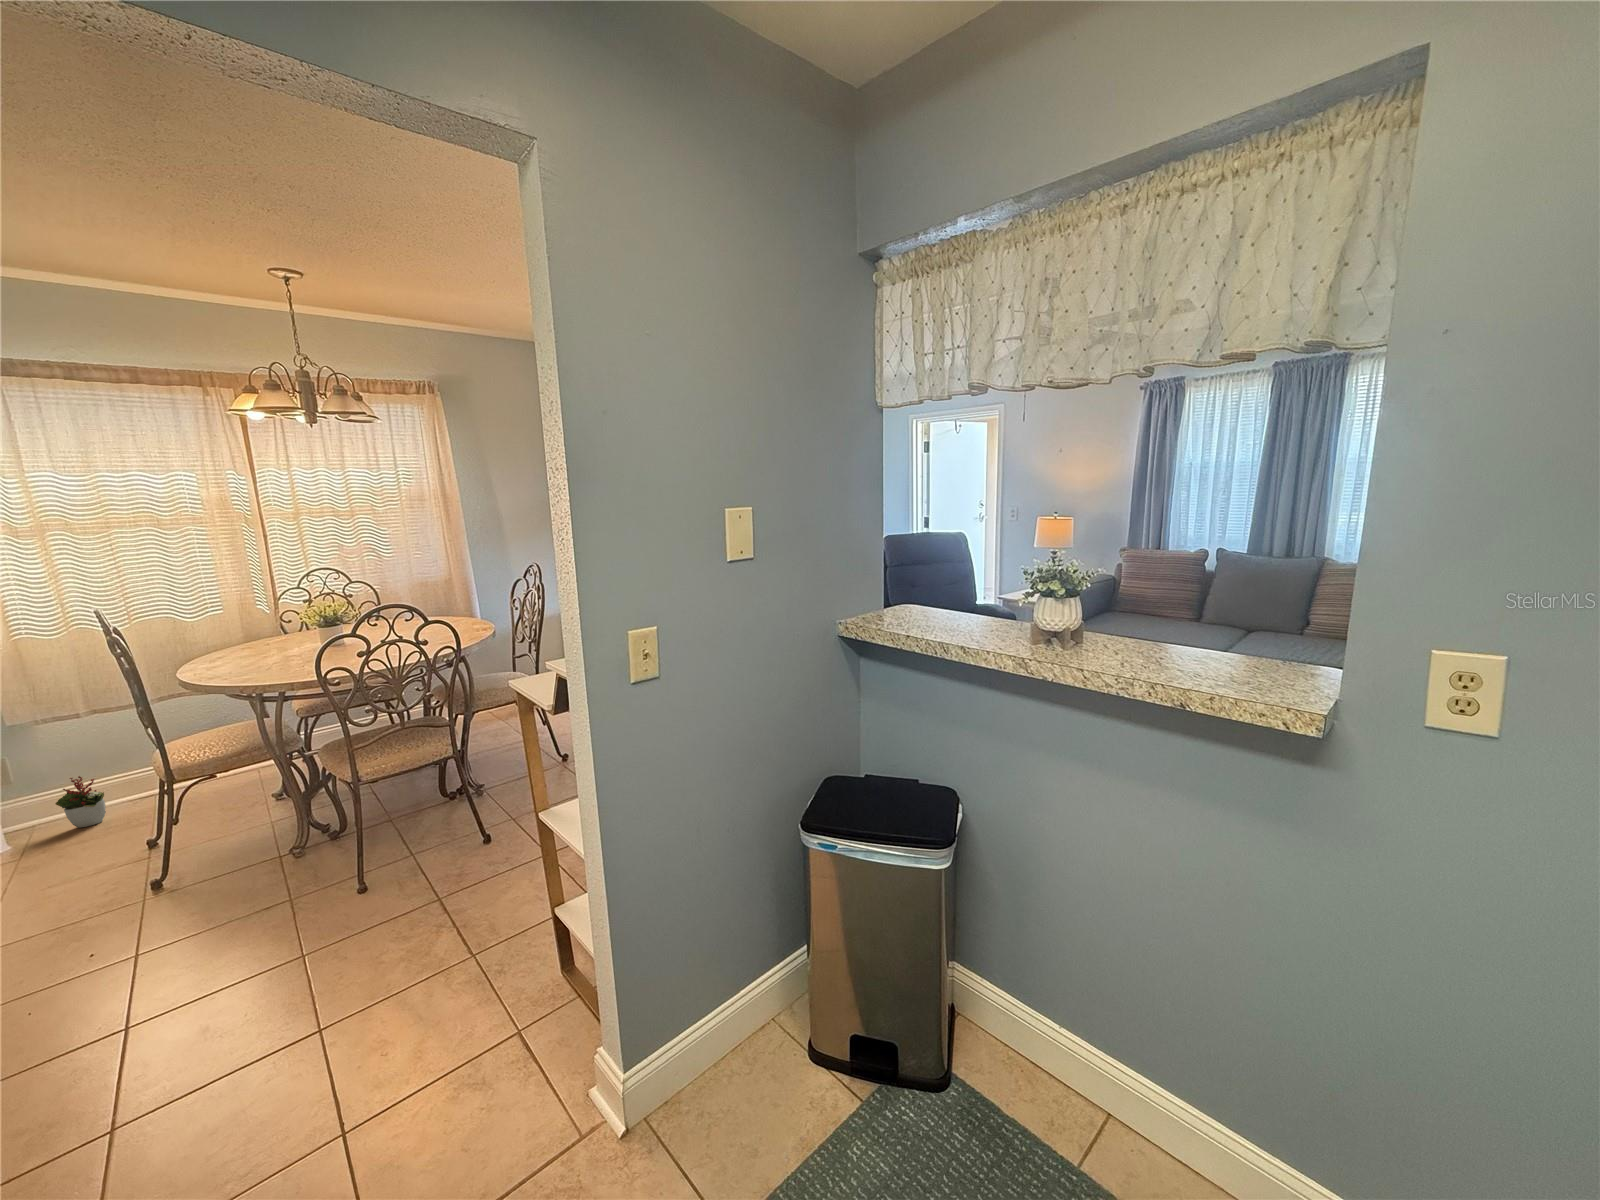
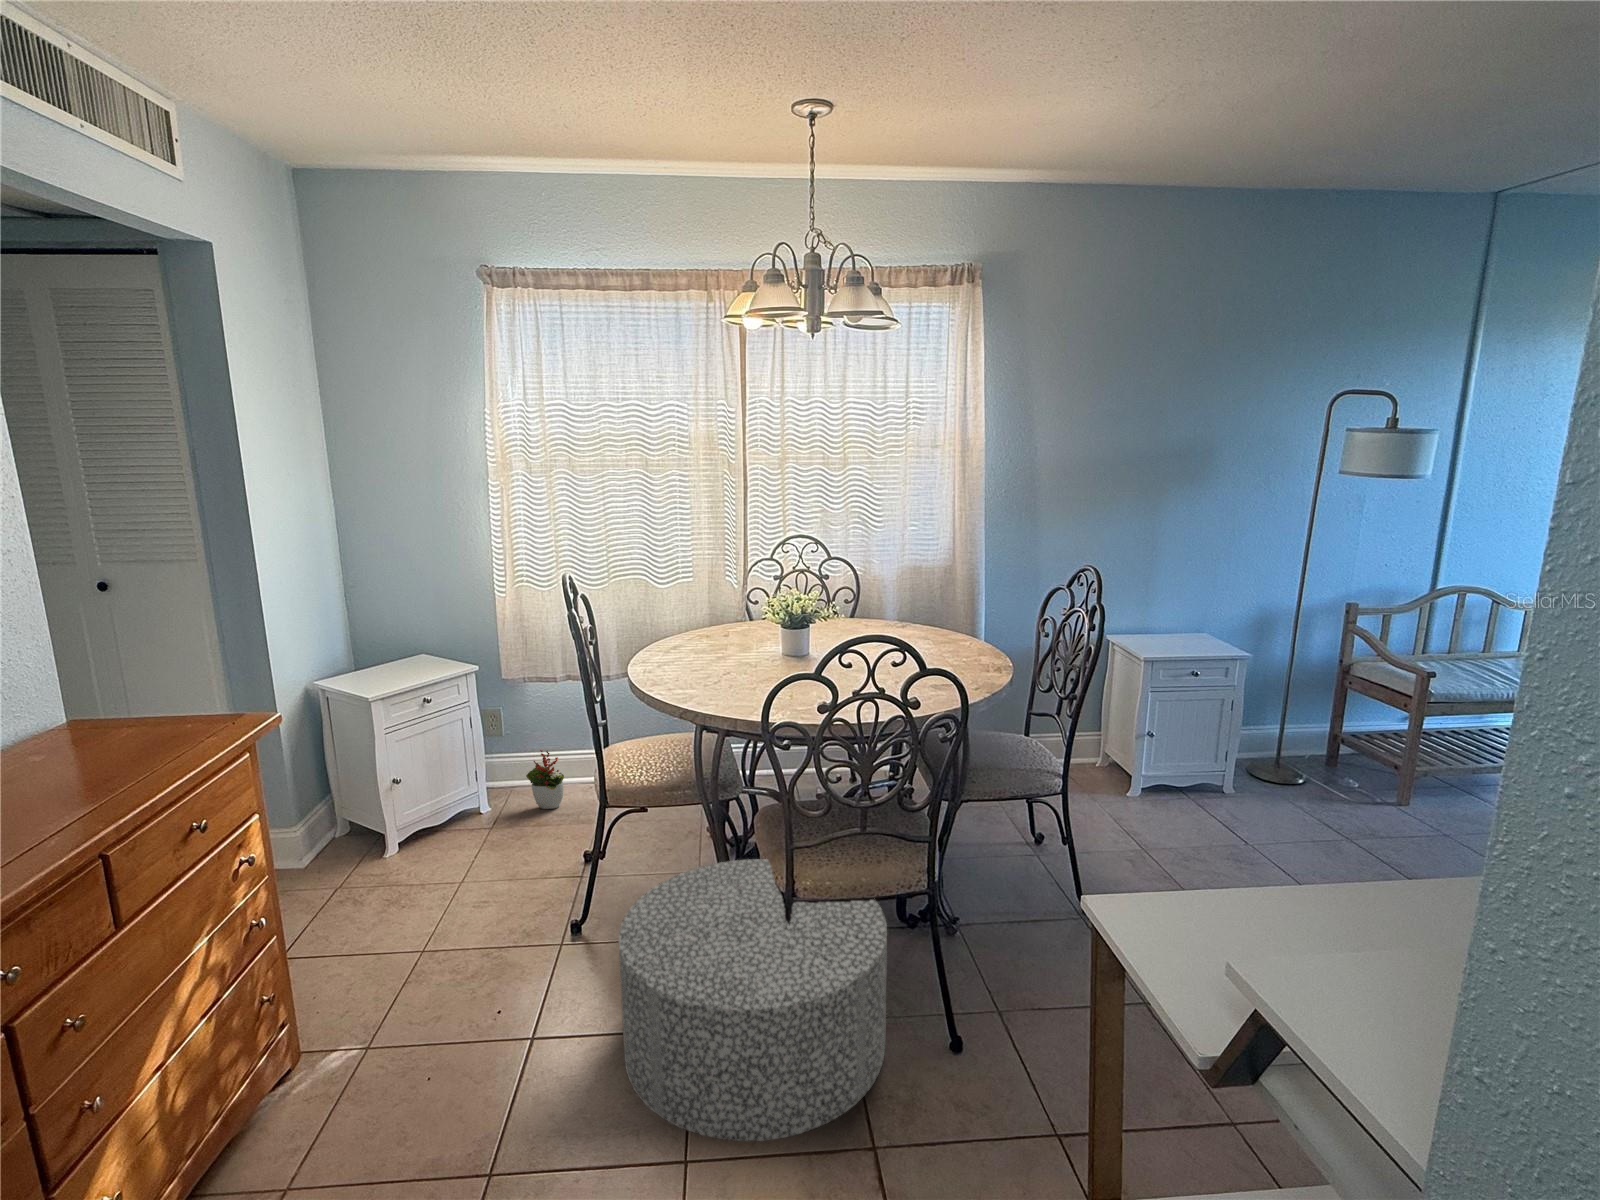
ottoman: none [211,769,442,947] -> present [619,859,887,1141]

